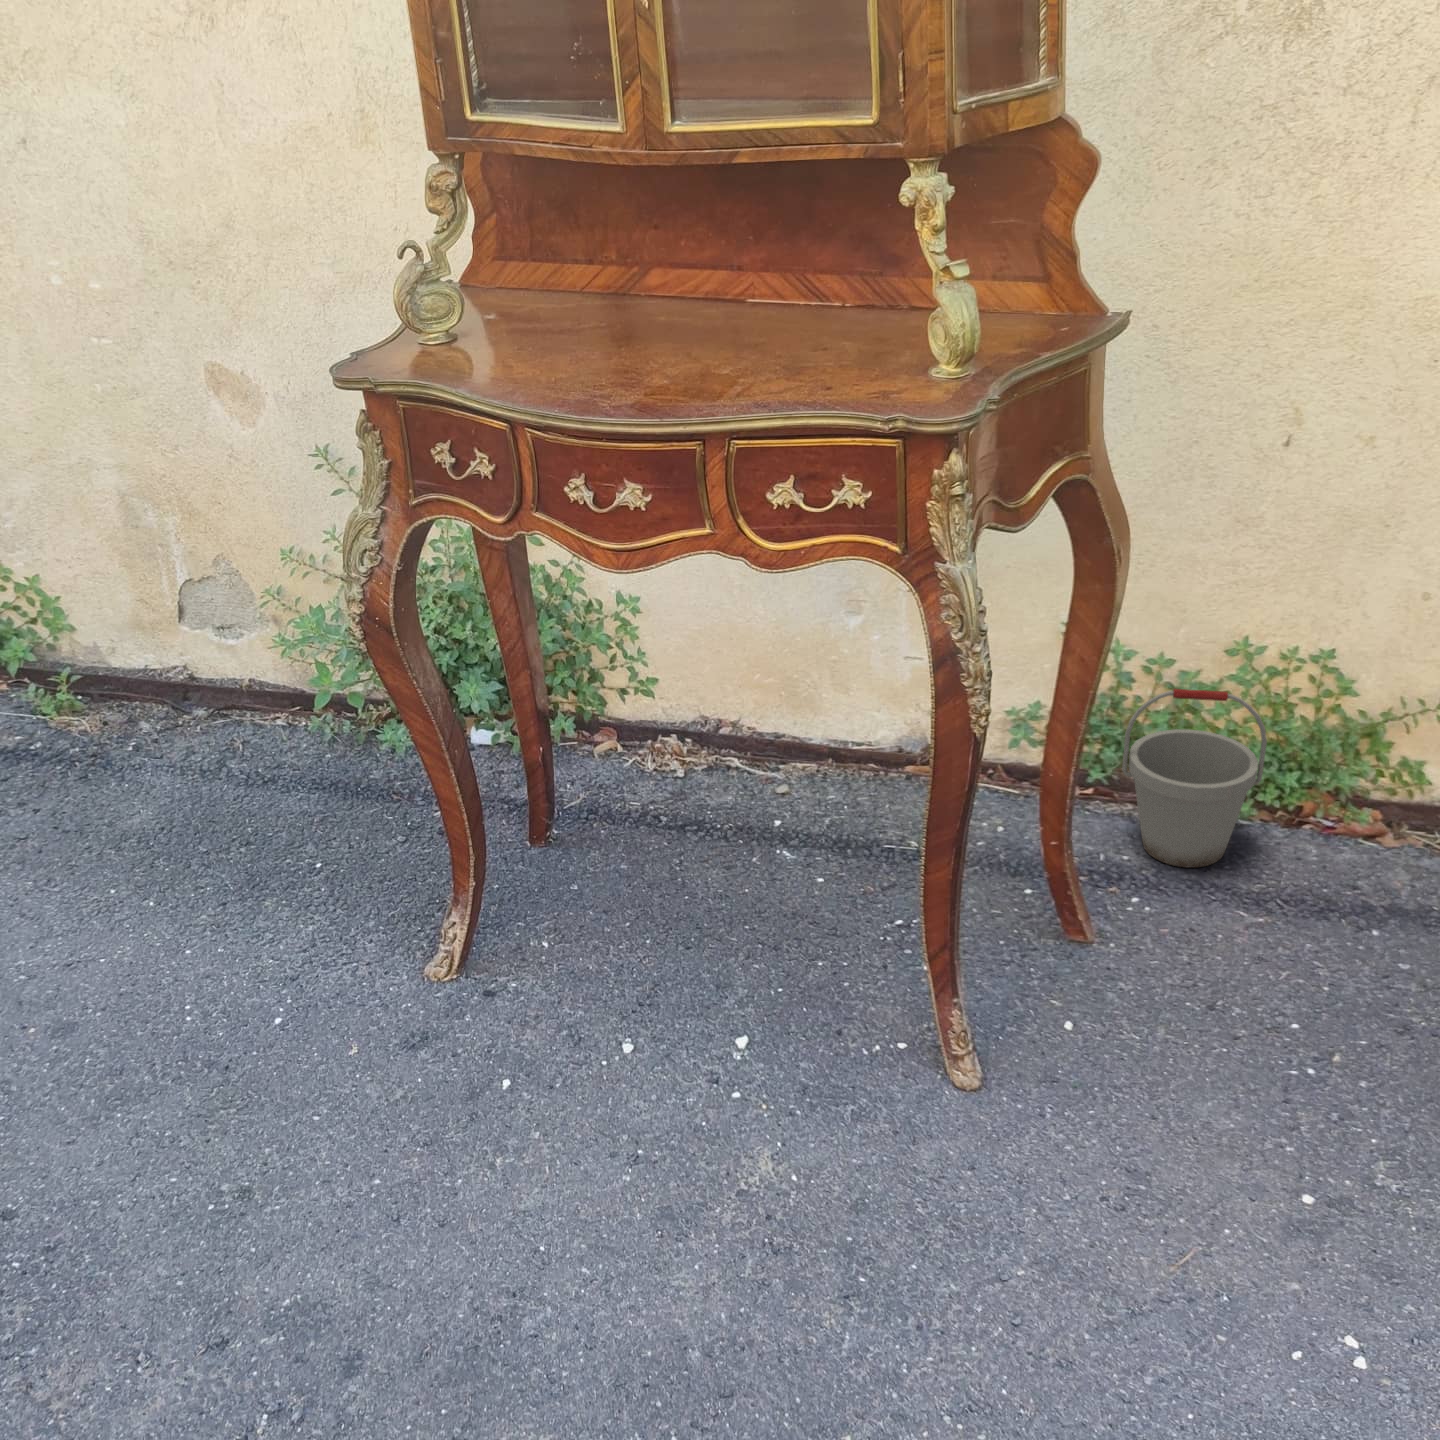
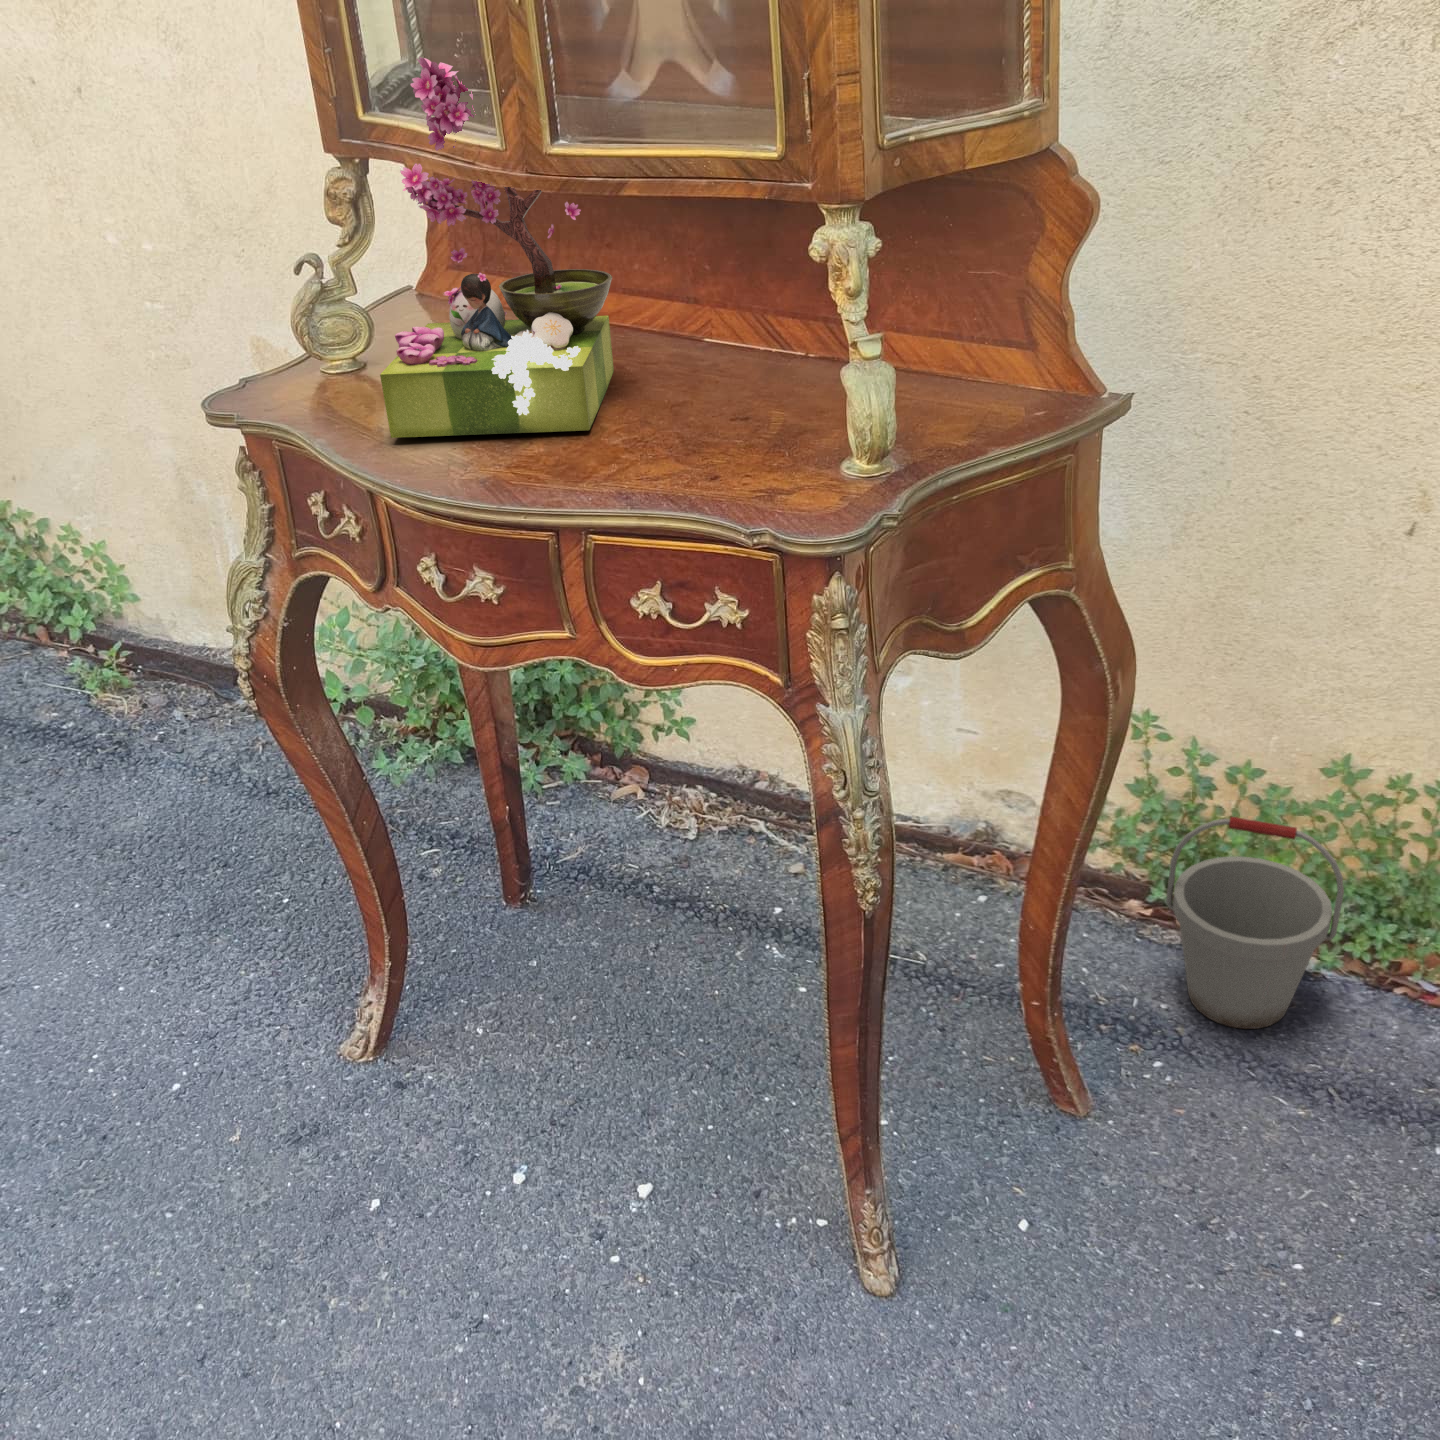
flower arrangement: none [504,60,703,380] -> present [380,57,614,438]

